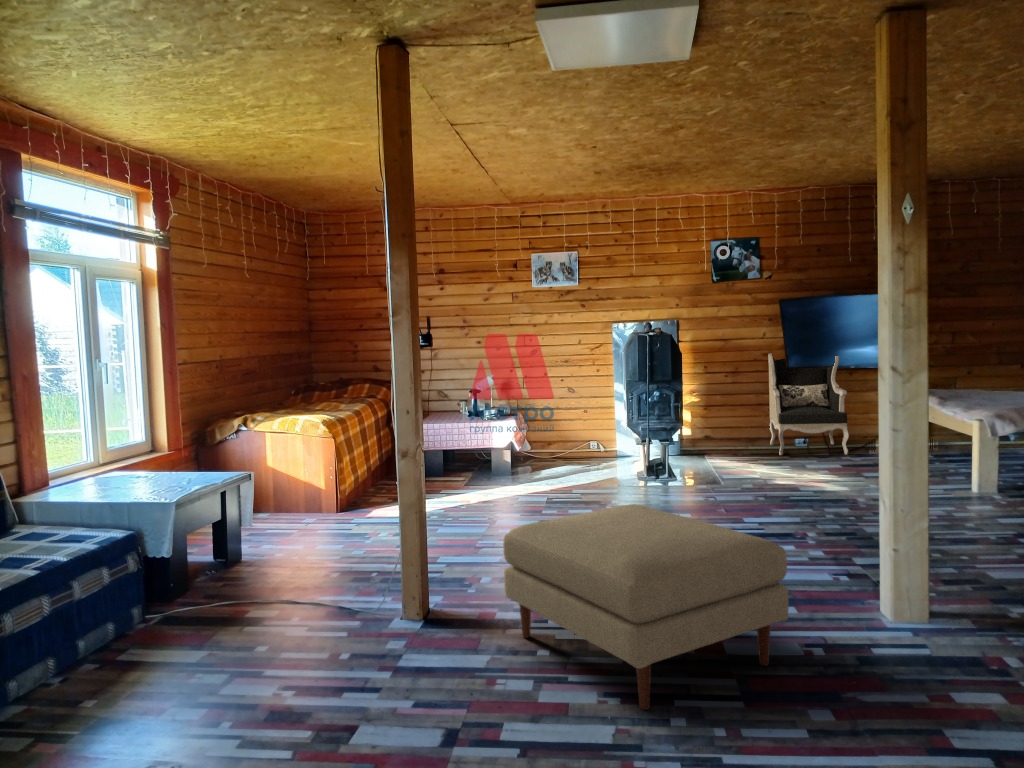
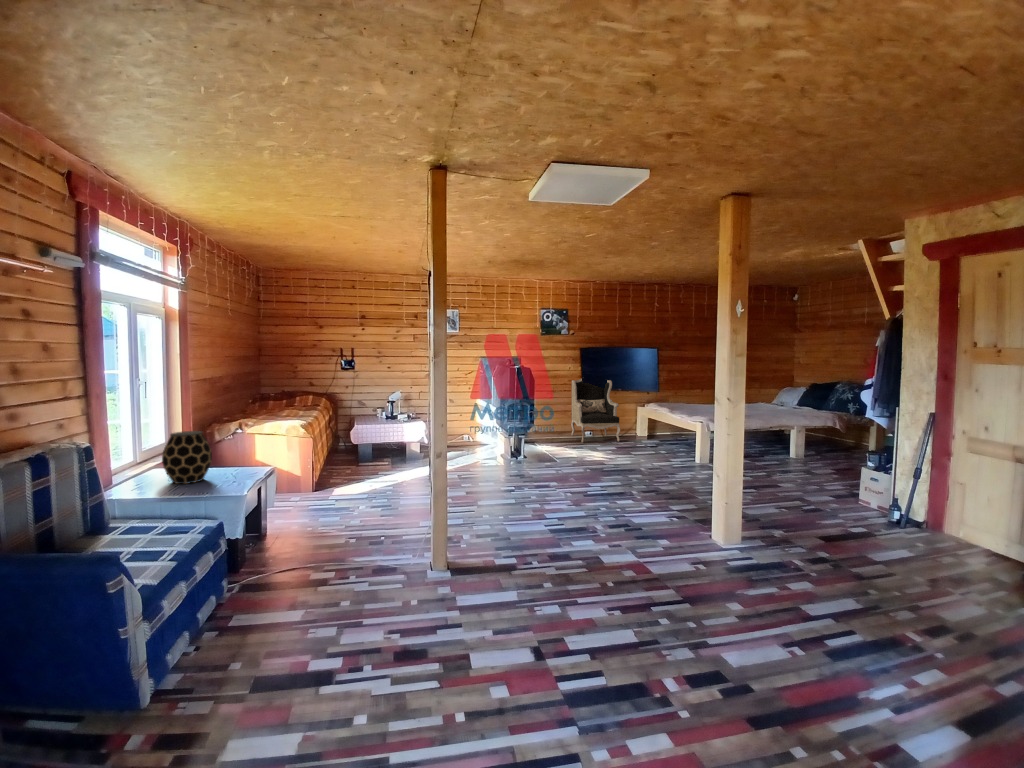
vase: none [98,422,157,487] -> present [162,431,212,484]
ottoman: present [503,504,789,710] -> none [516,483,695,616]

